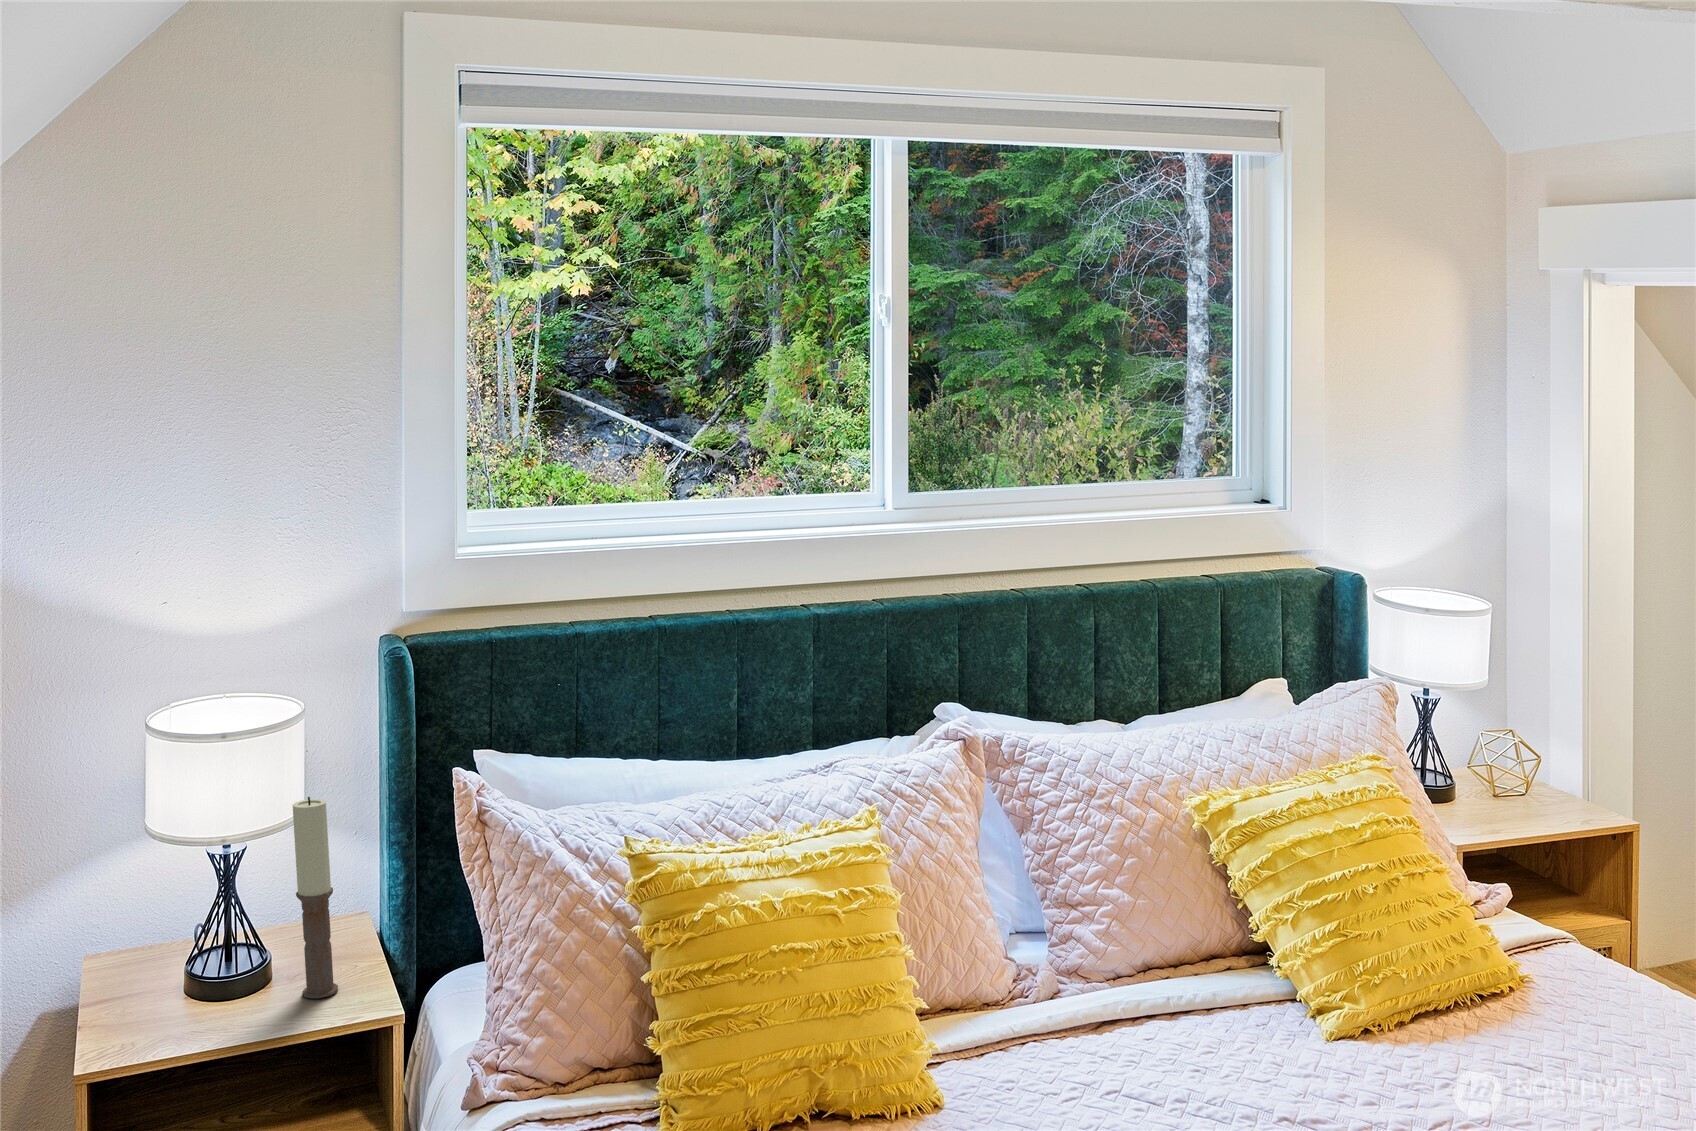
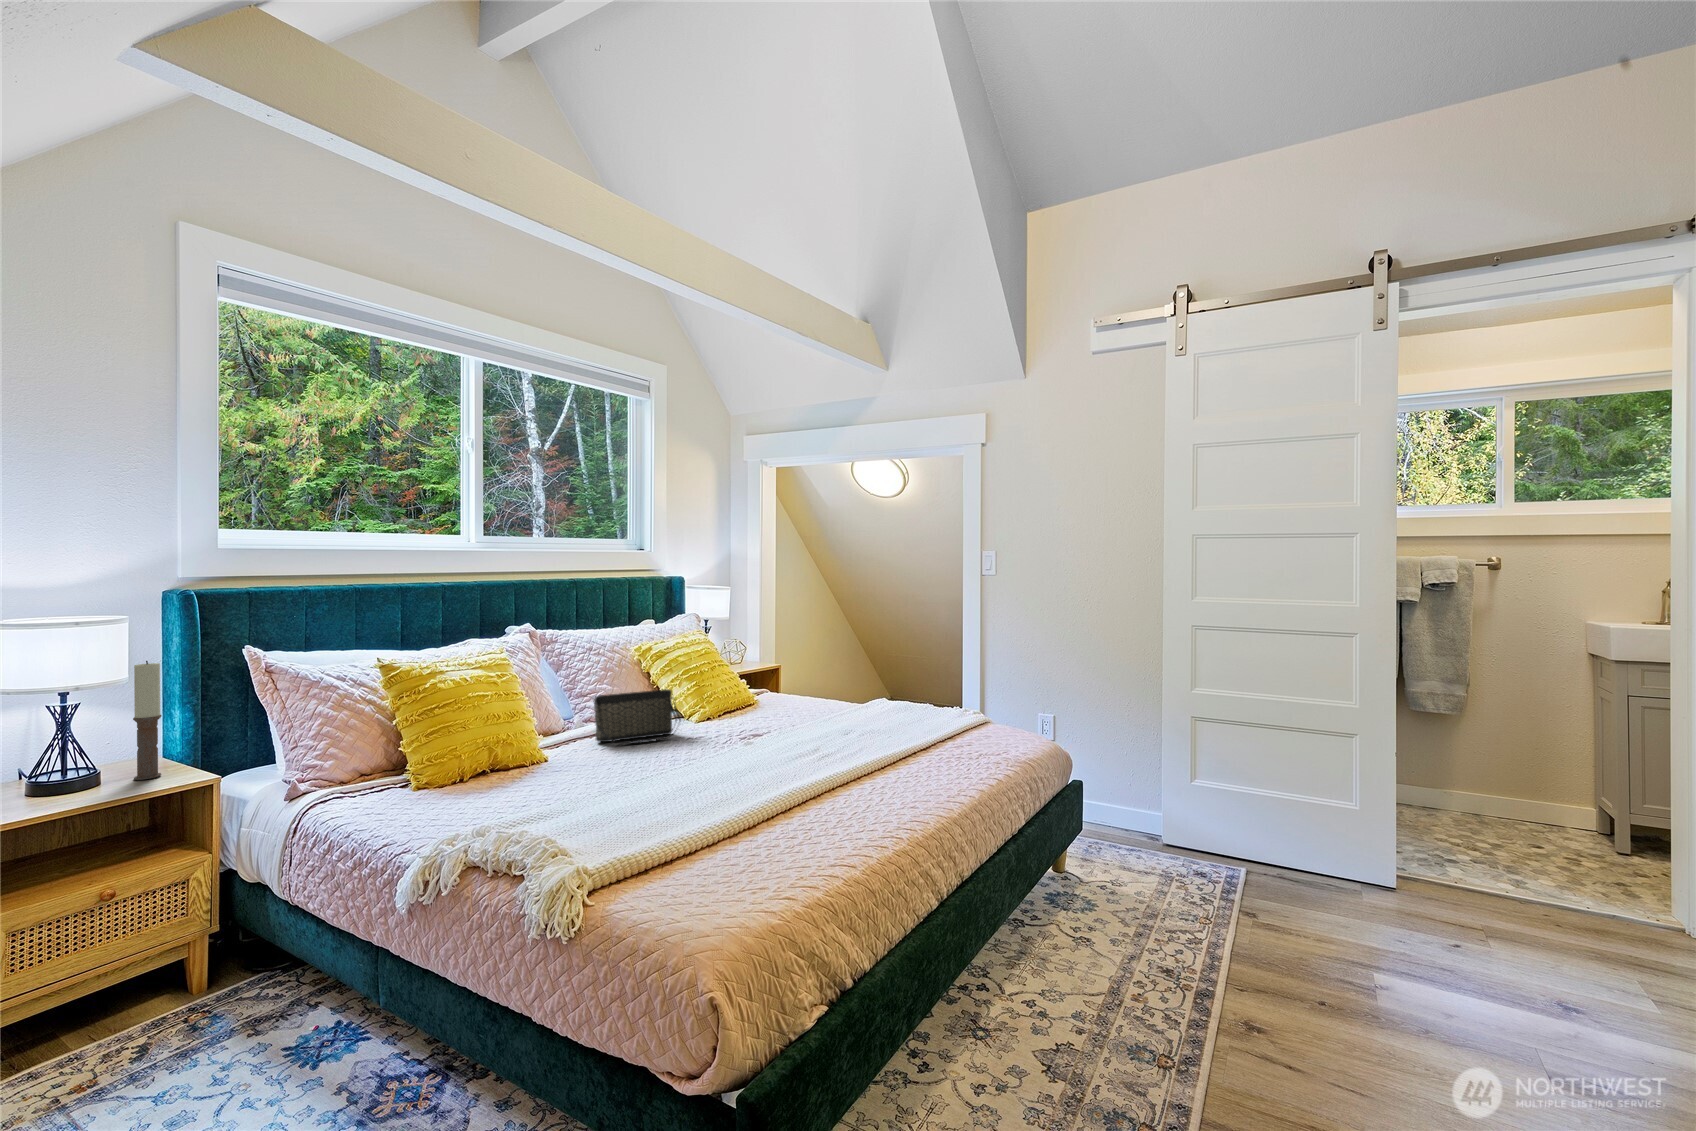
handbag: none [1062,946,1271,1094] -> present [593,689,681,744]

